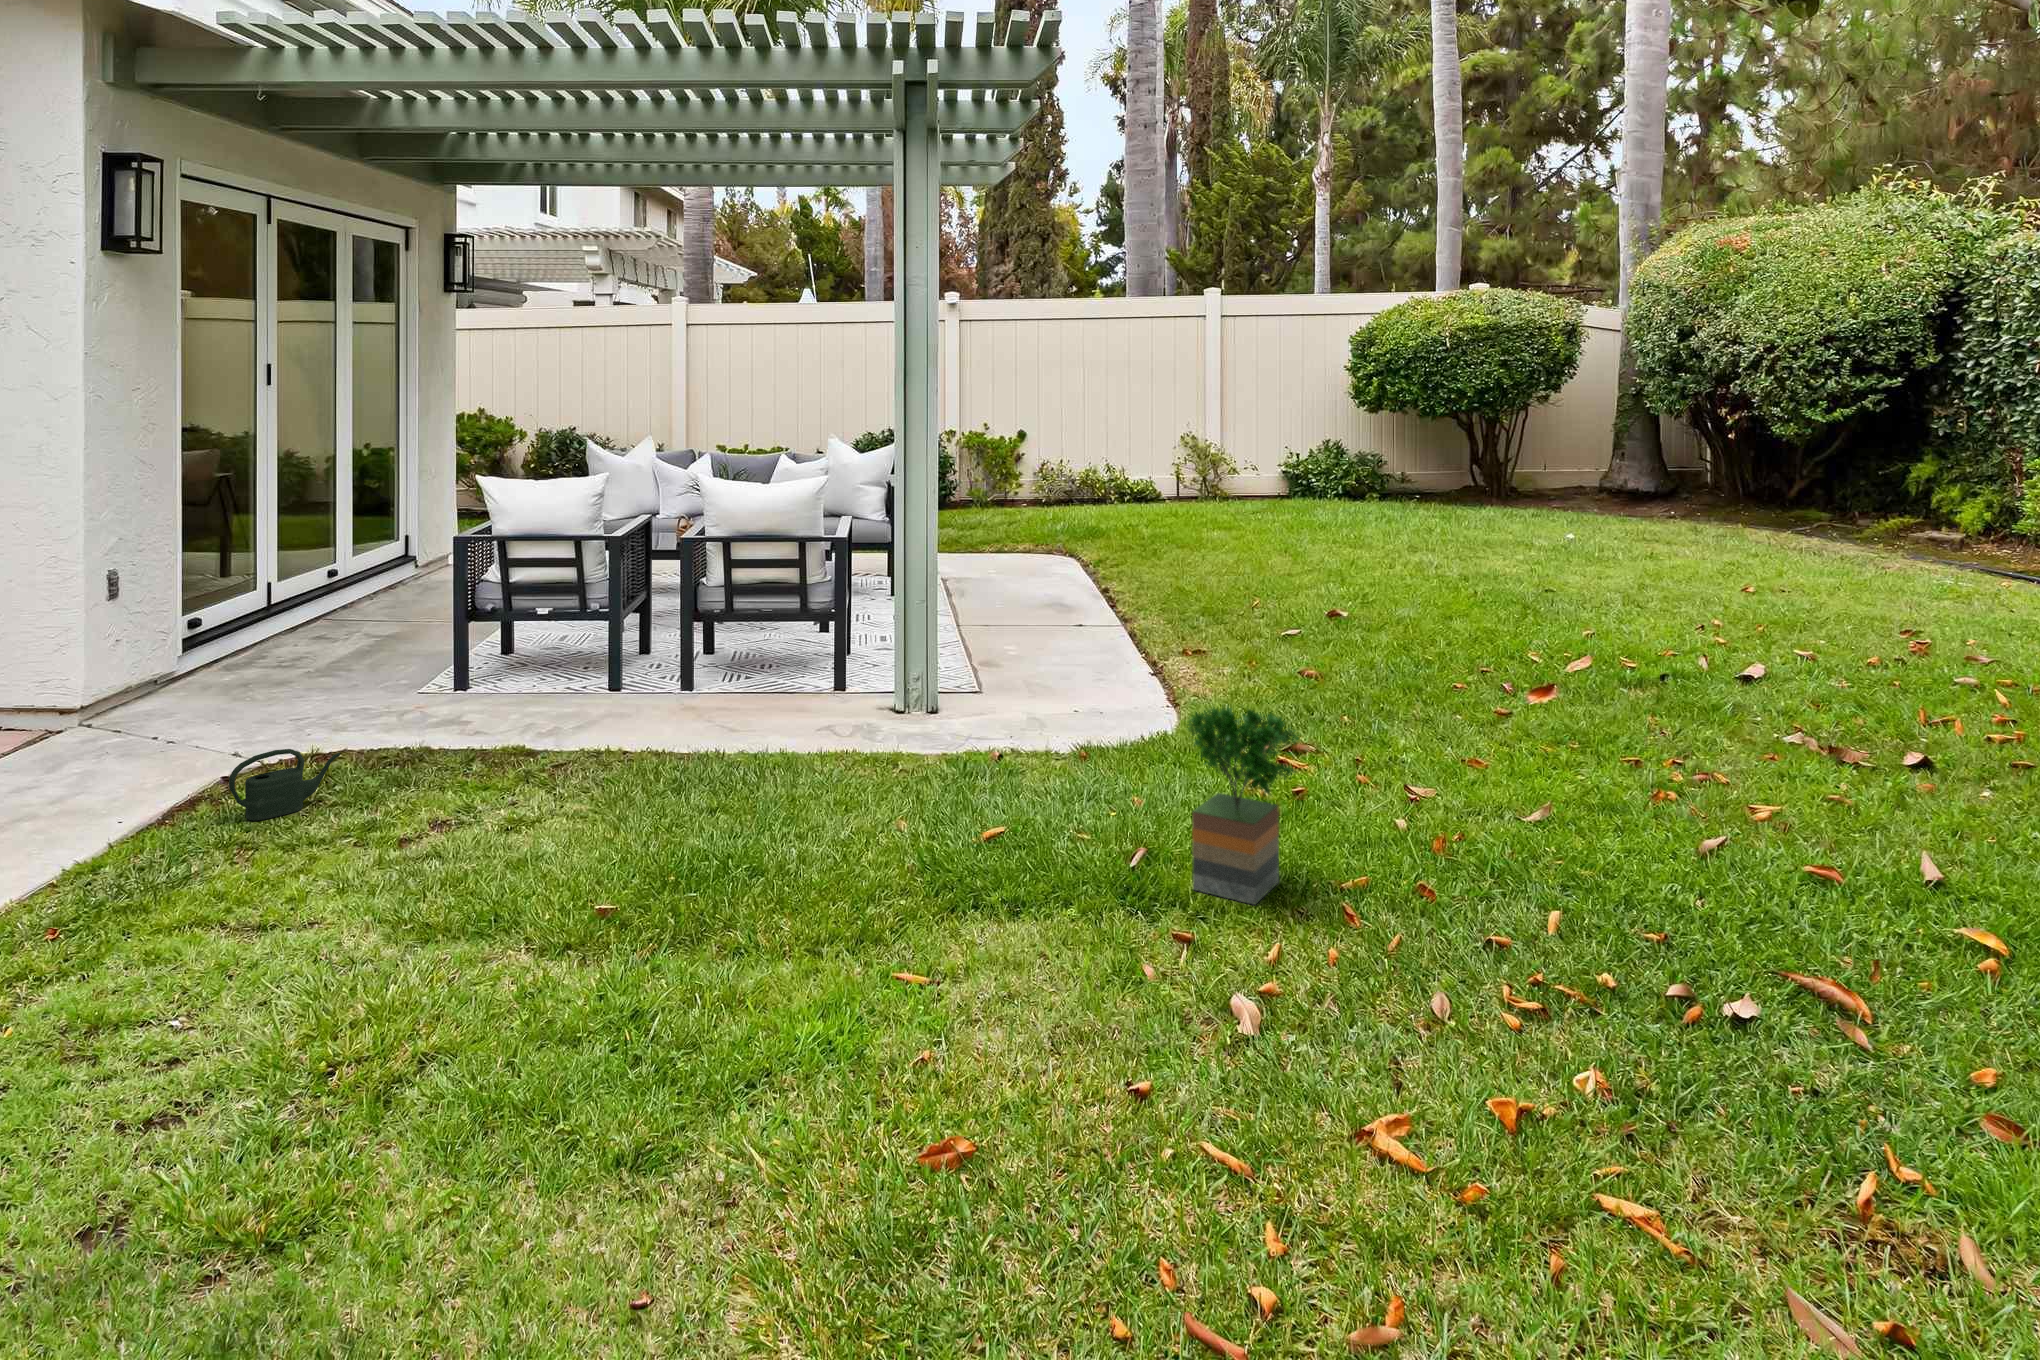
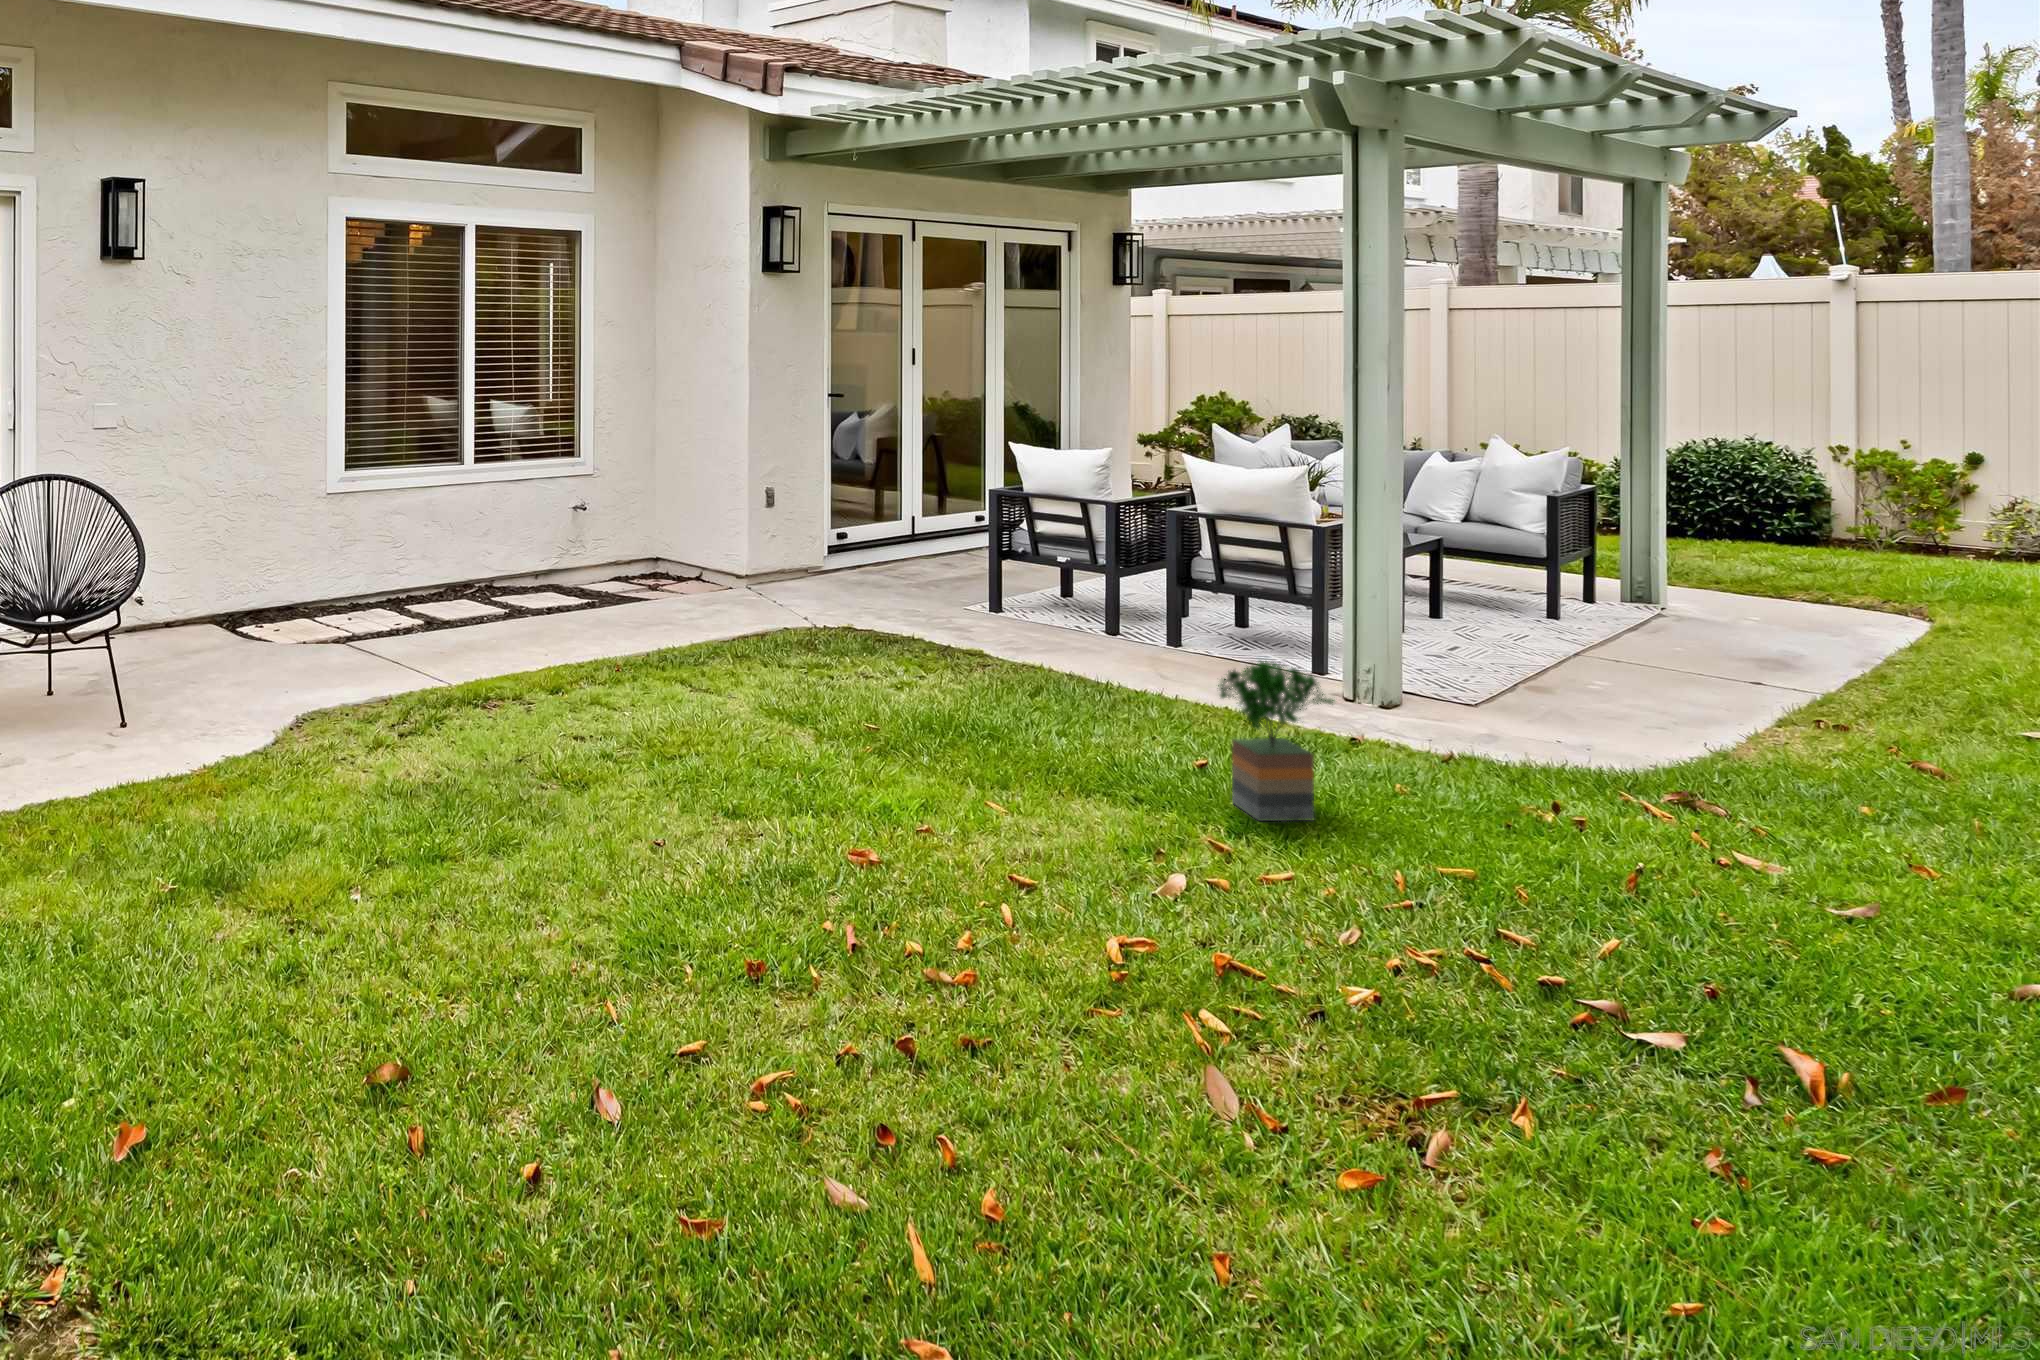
watering can: present [229,749,340,821] -> none [741,597,809,638]

